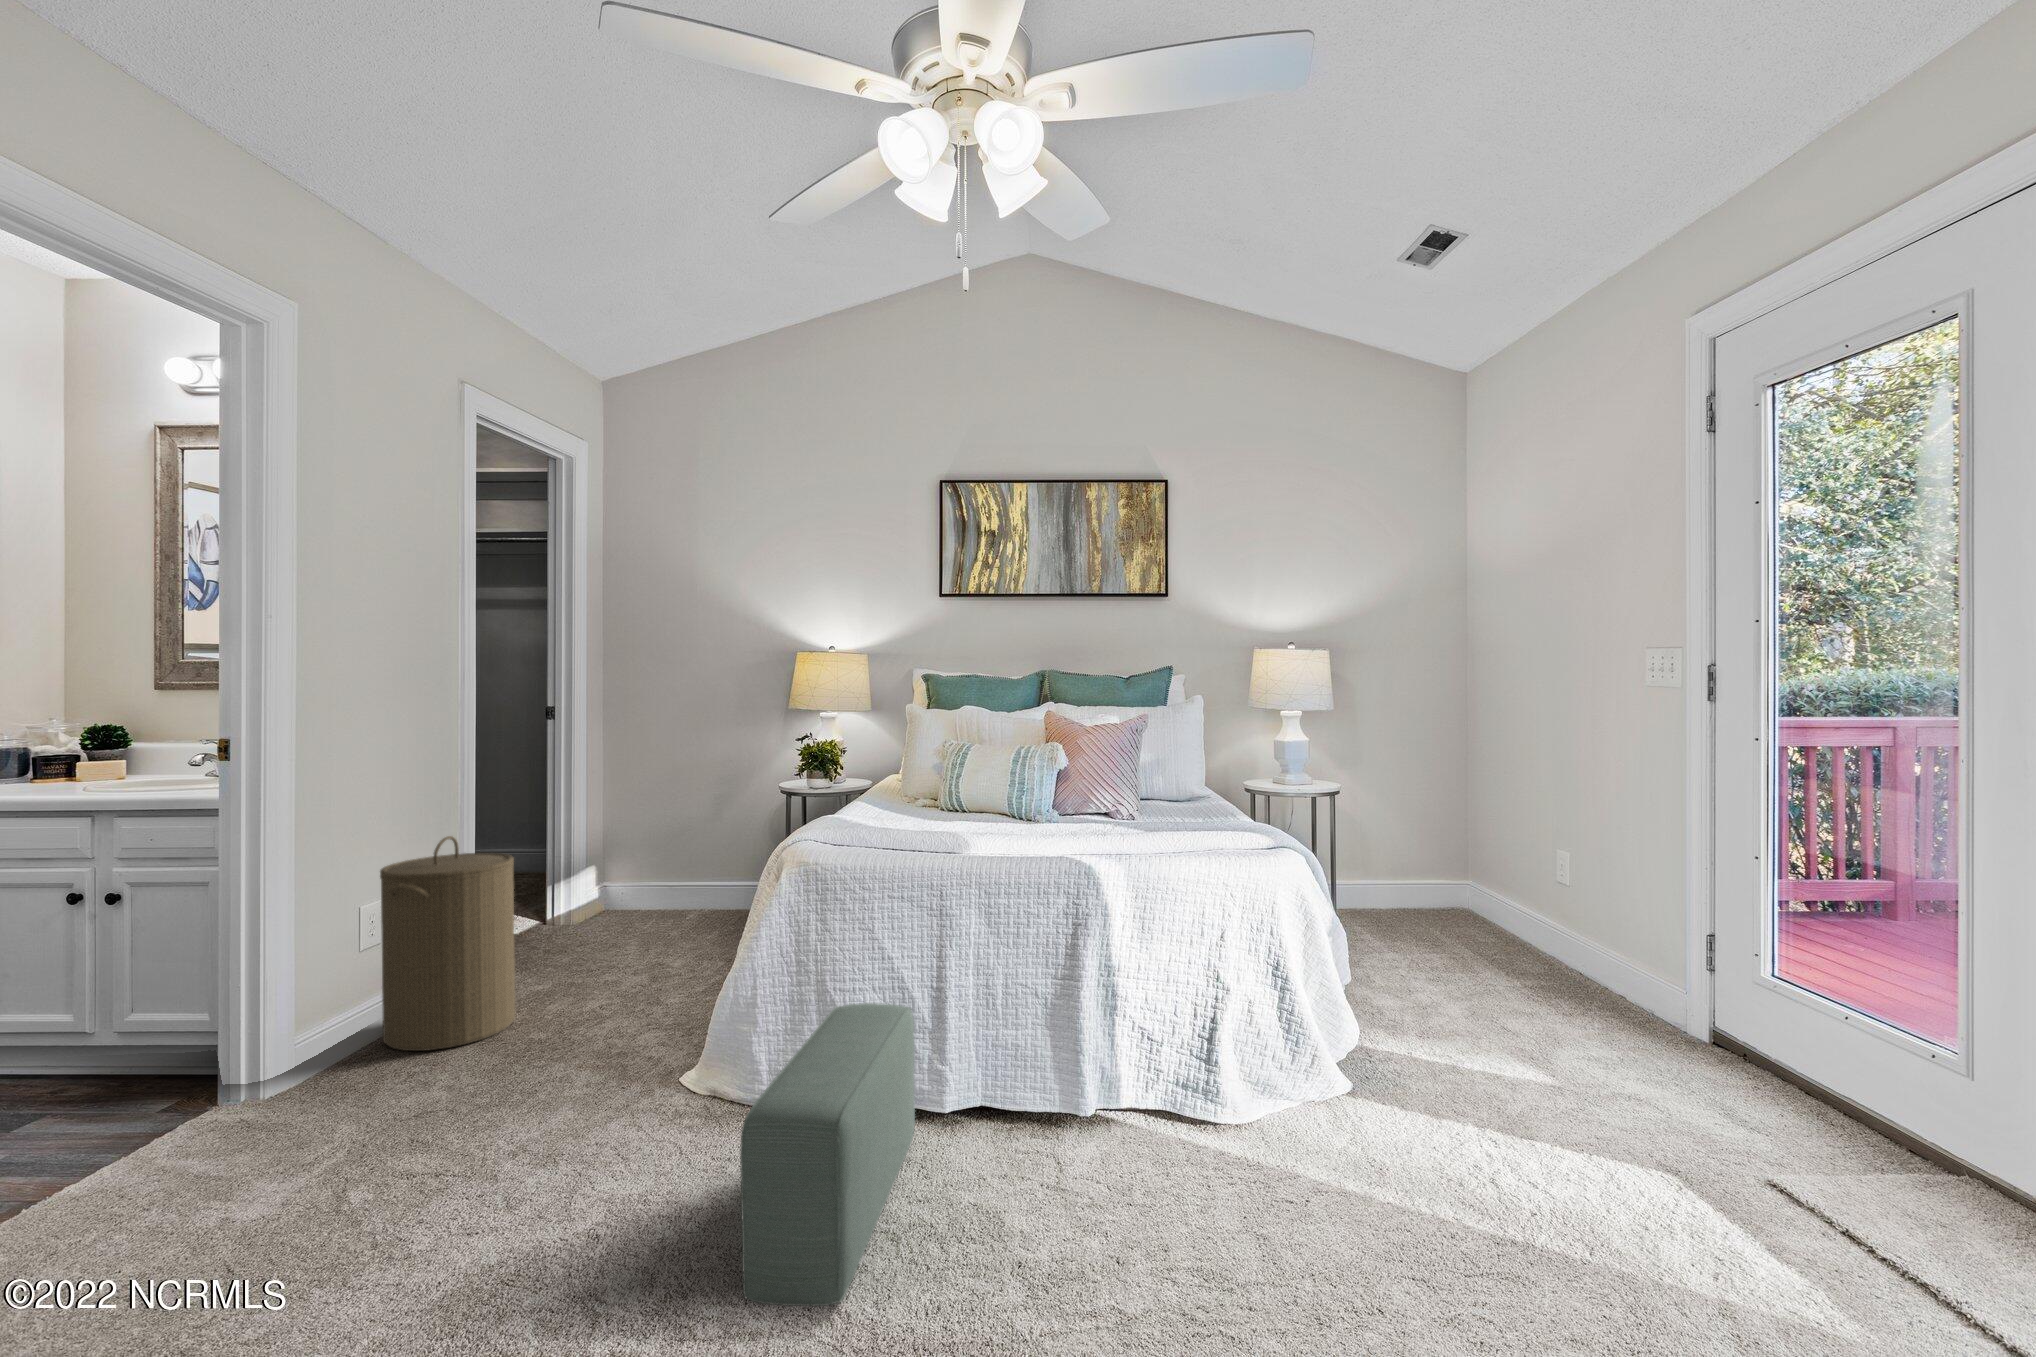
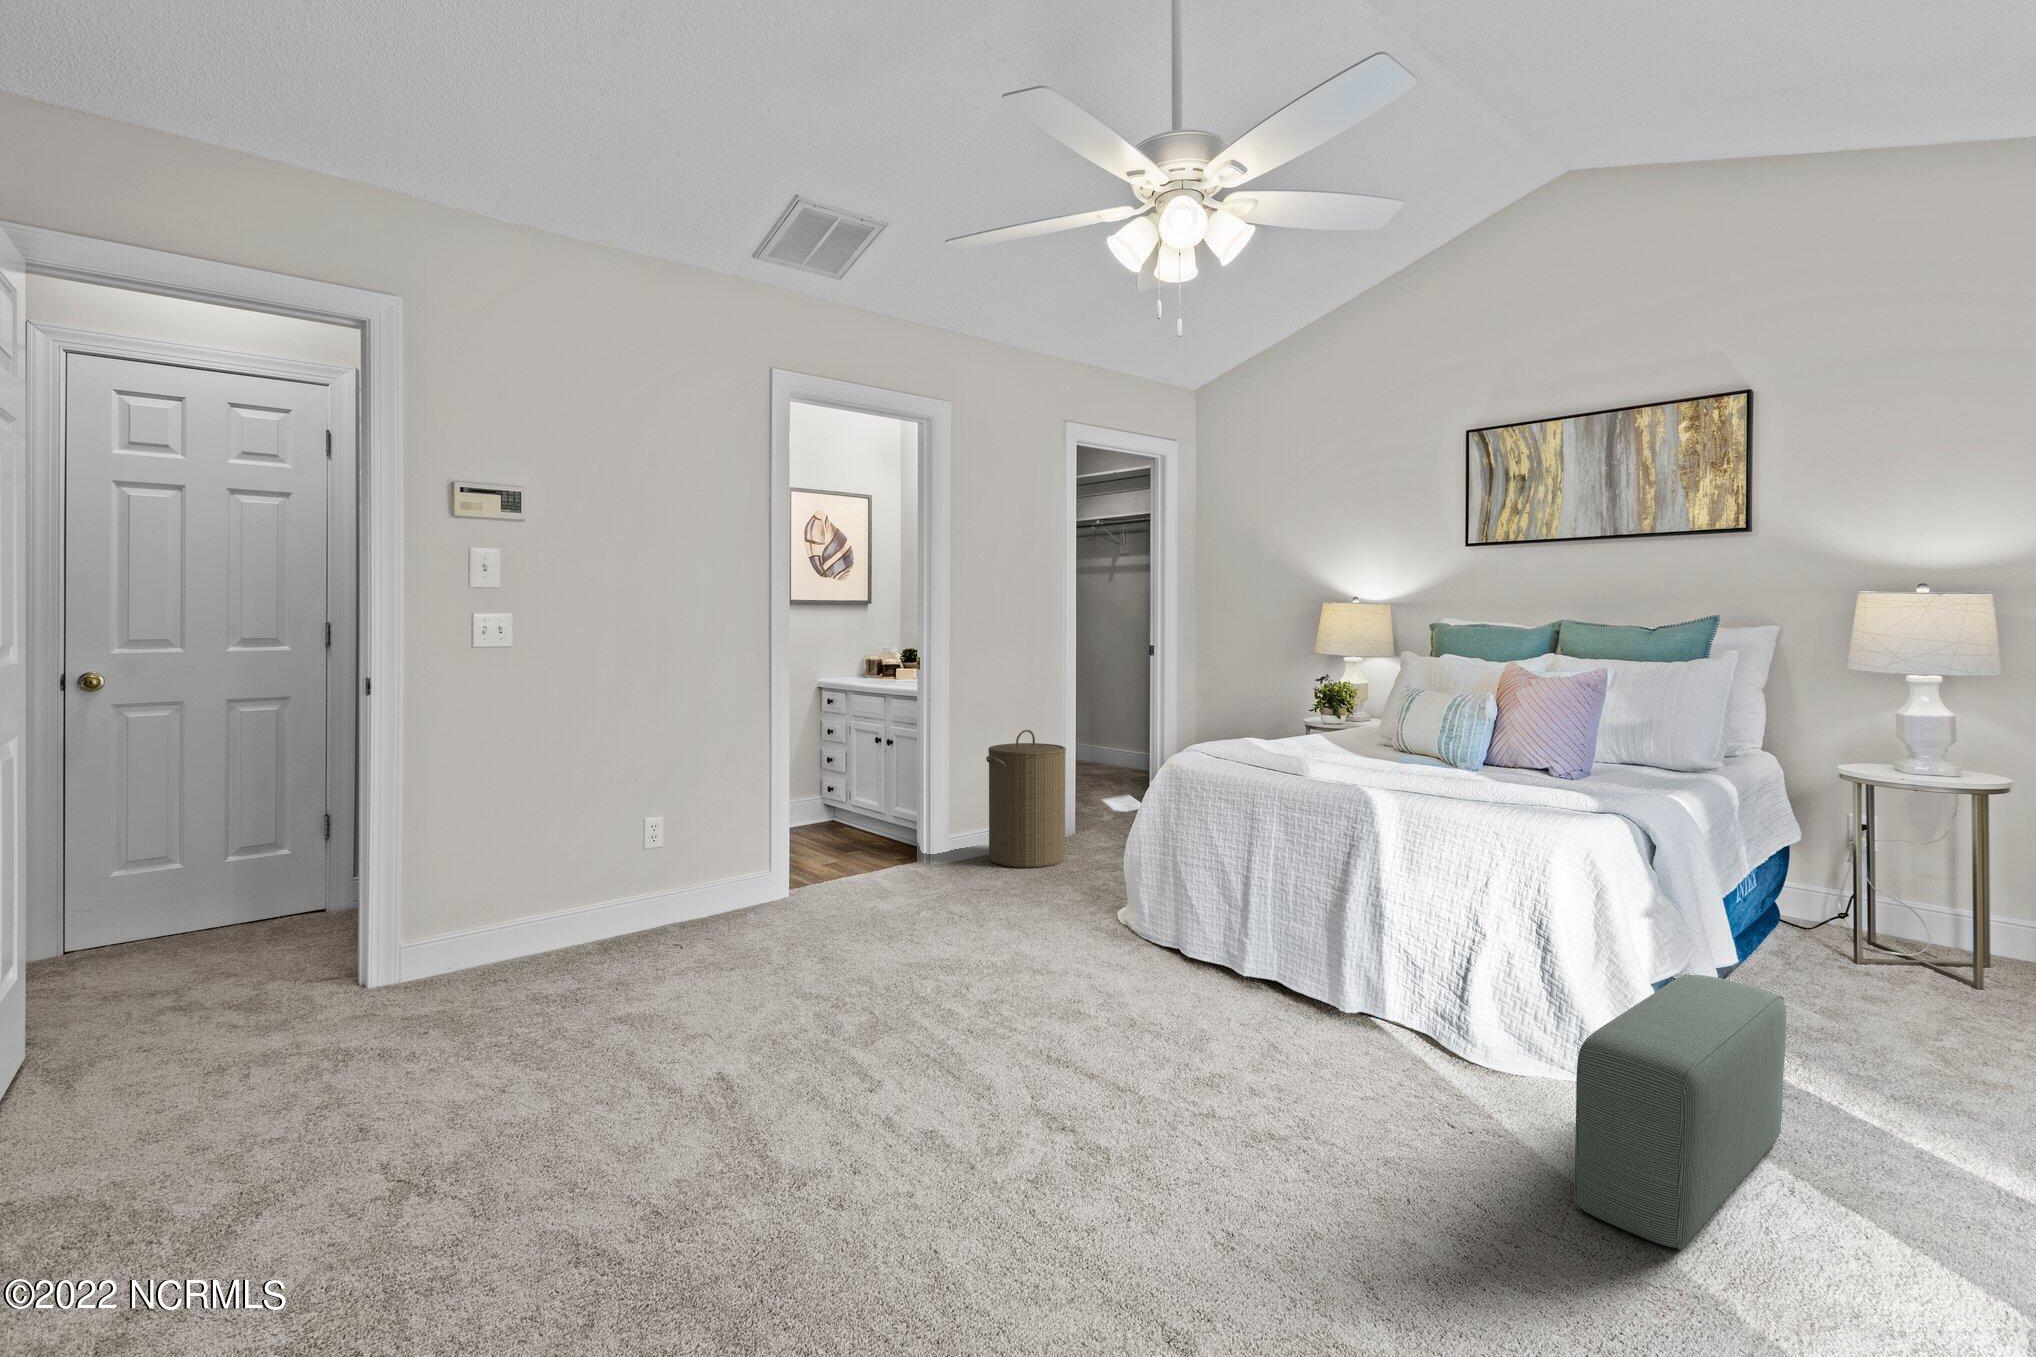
pouf: present [740,1003,915,1306] -> present [1574,974,1786,1249]

